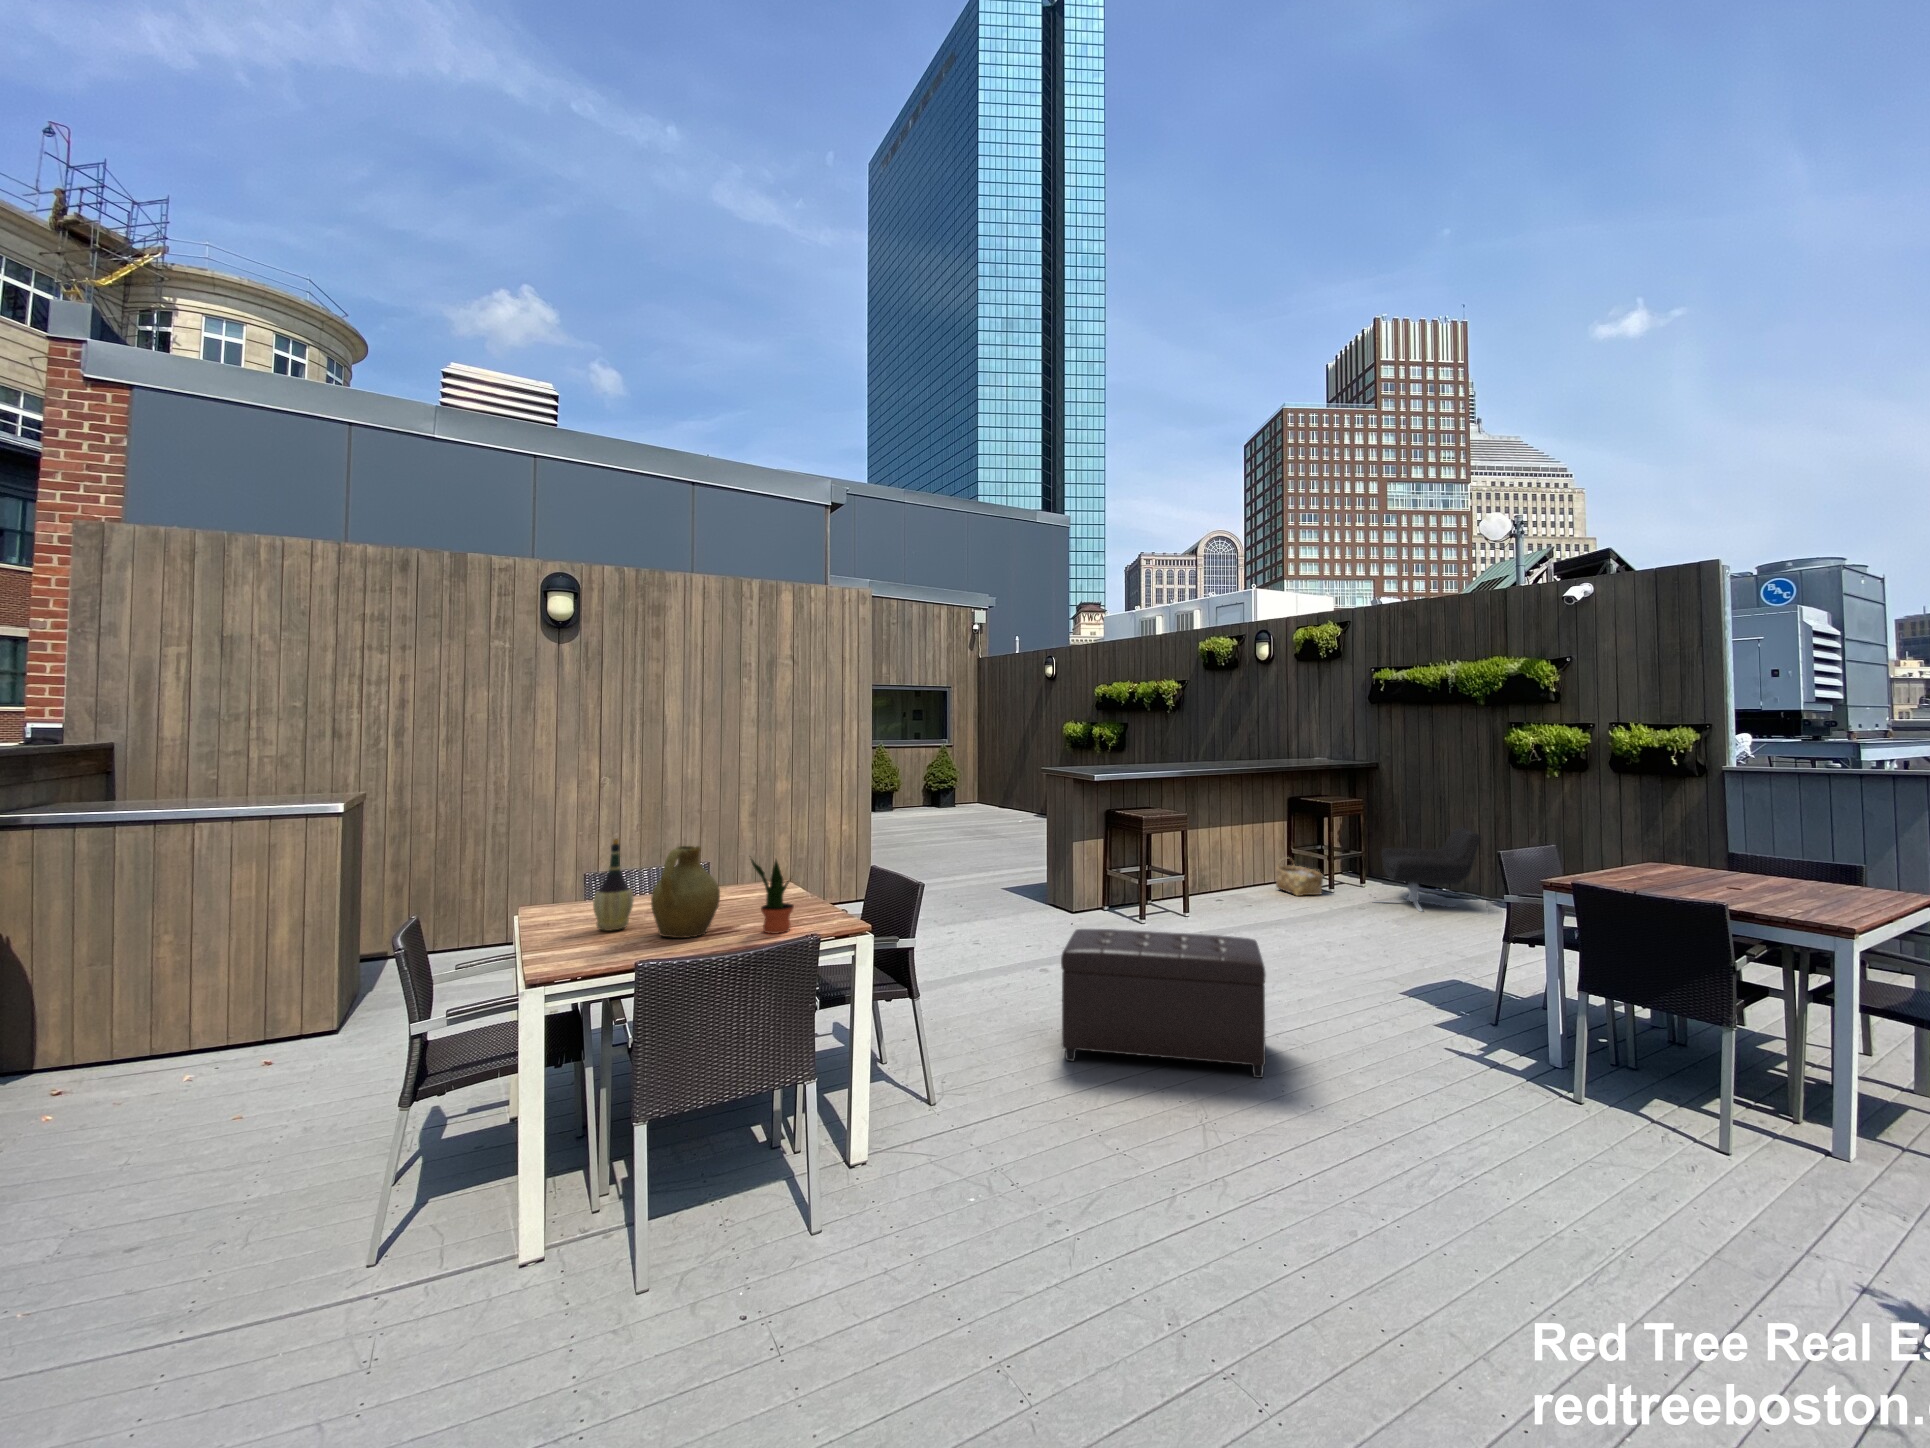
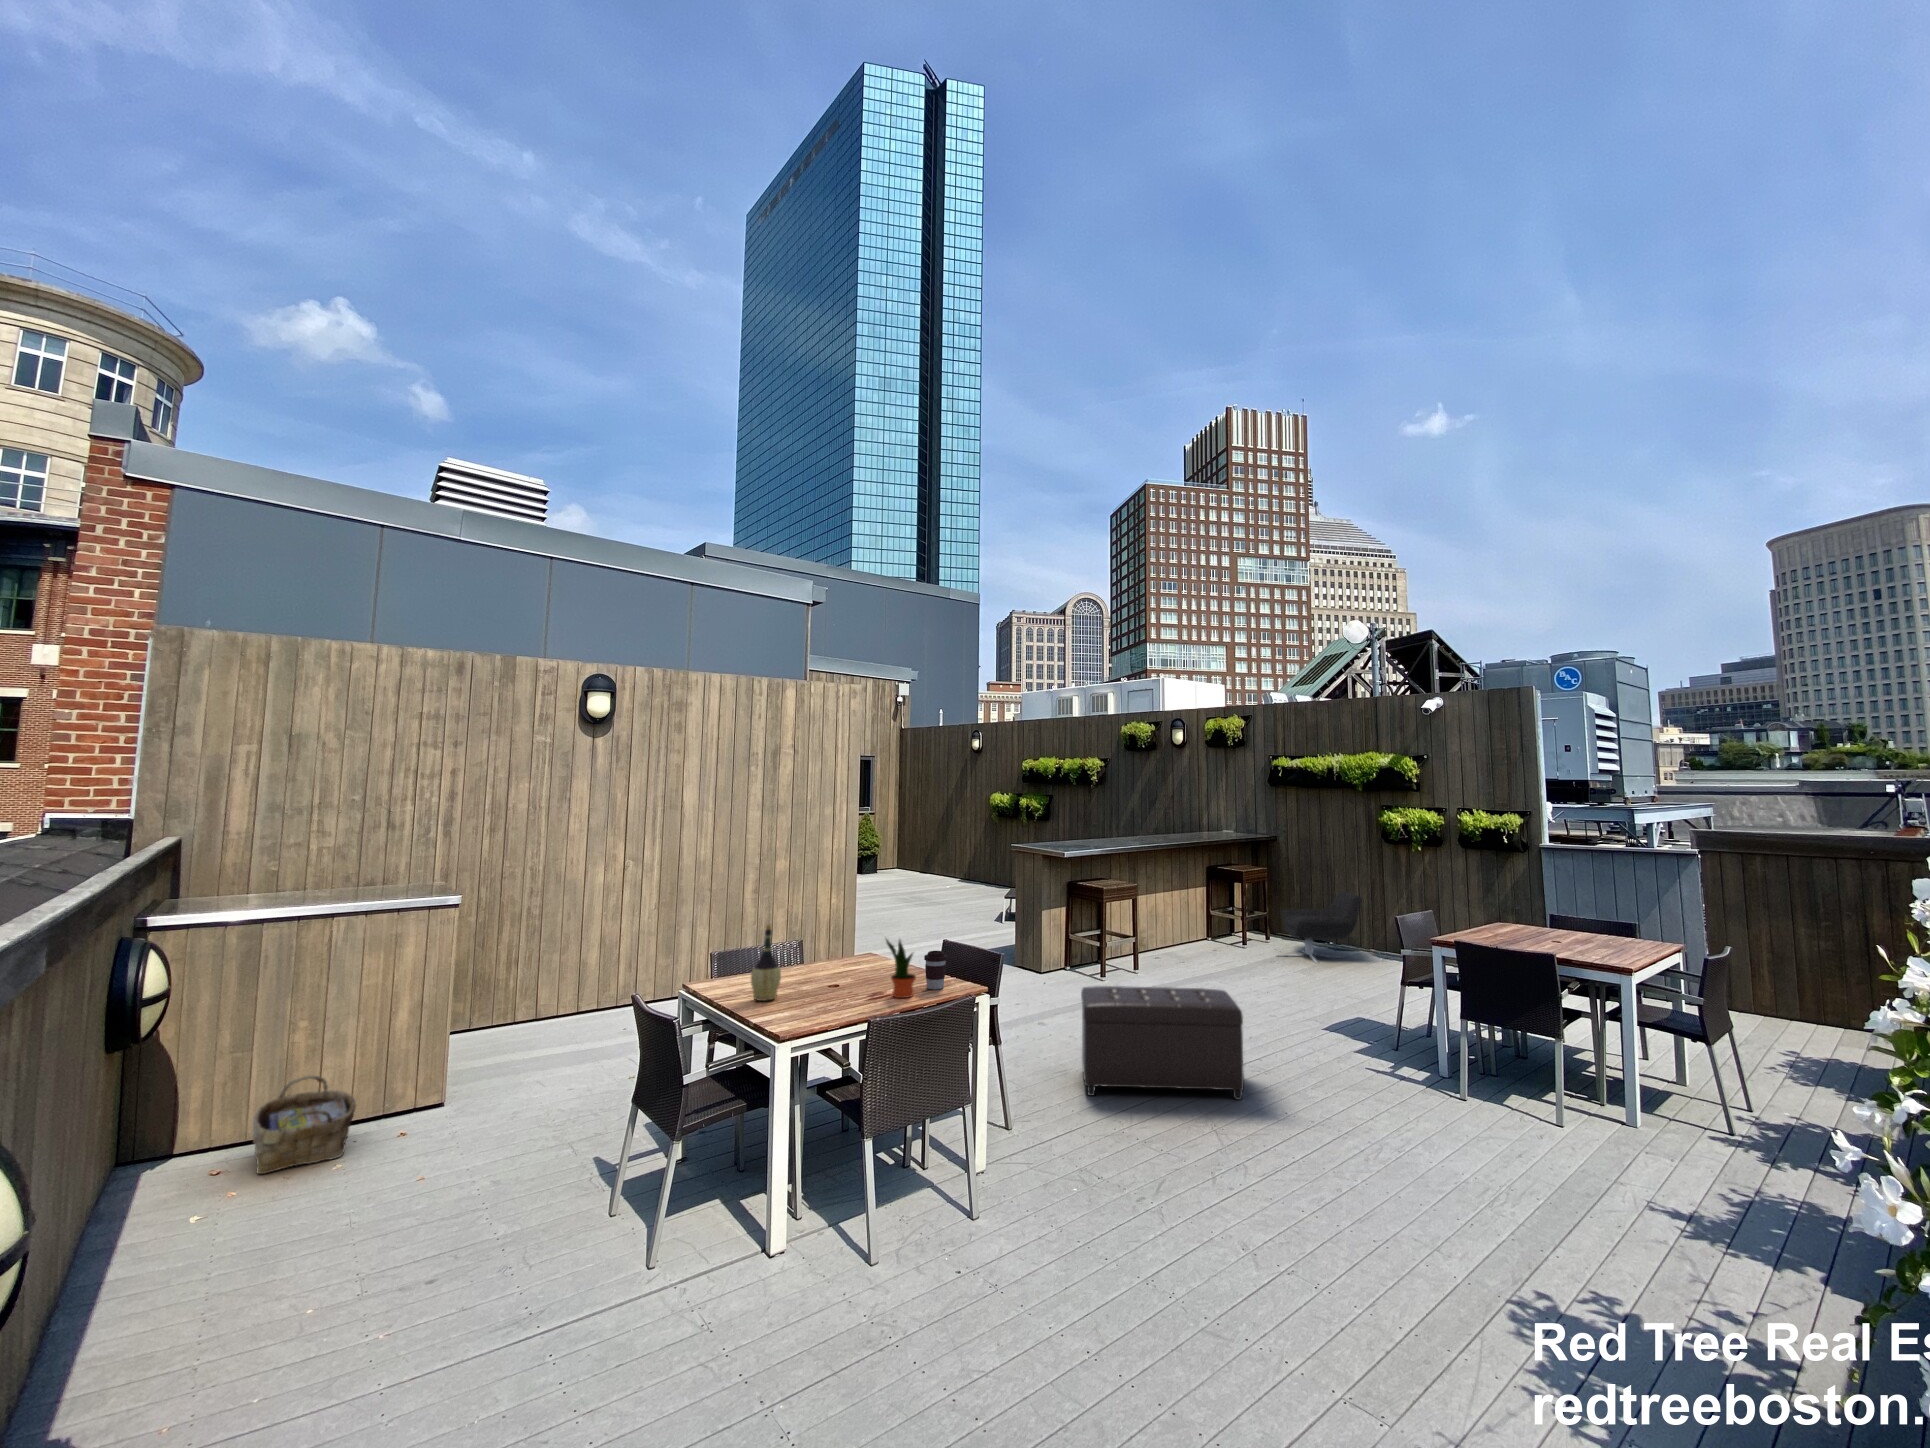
pitcher: present [651,846,720,938] -> none [806,929,858,1005]
woven basket: present [1276,859,1323,896] -> present [253,1076,356,1174]
coffee cup: none [813,876,843,924] -> present [924,951,947,990]

